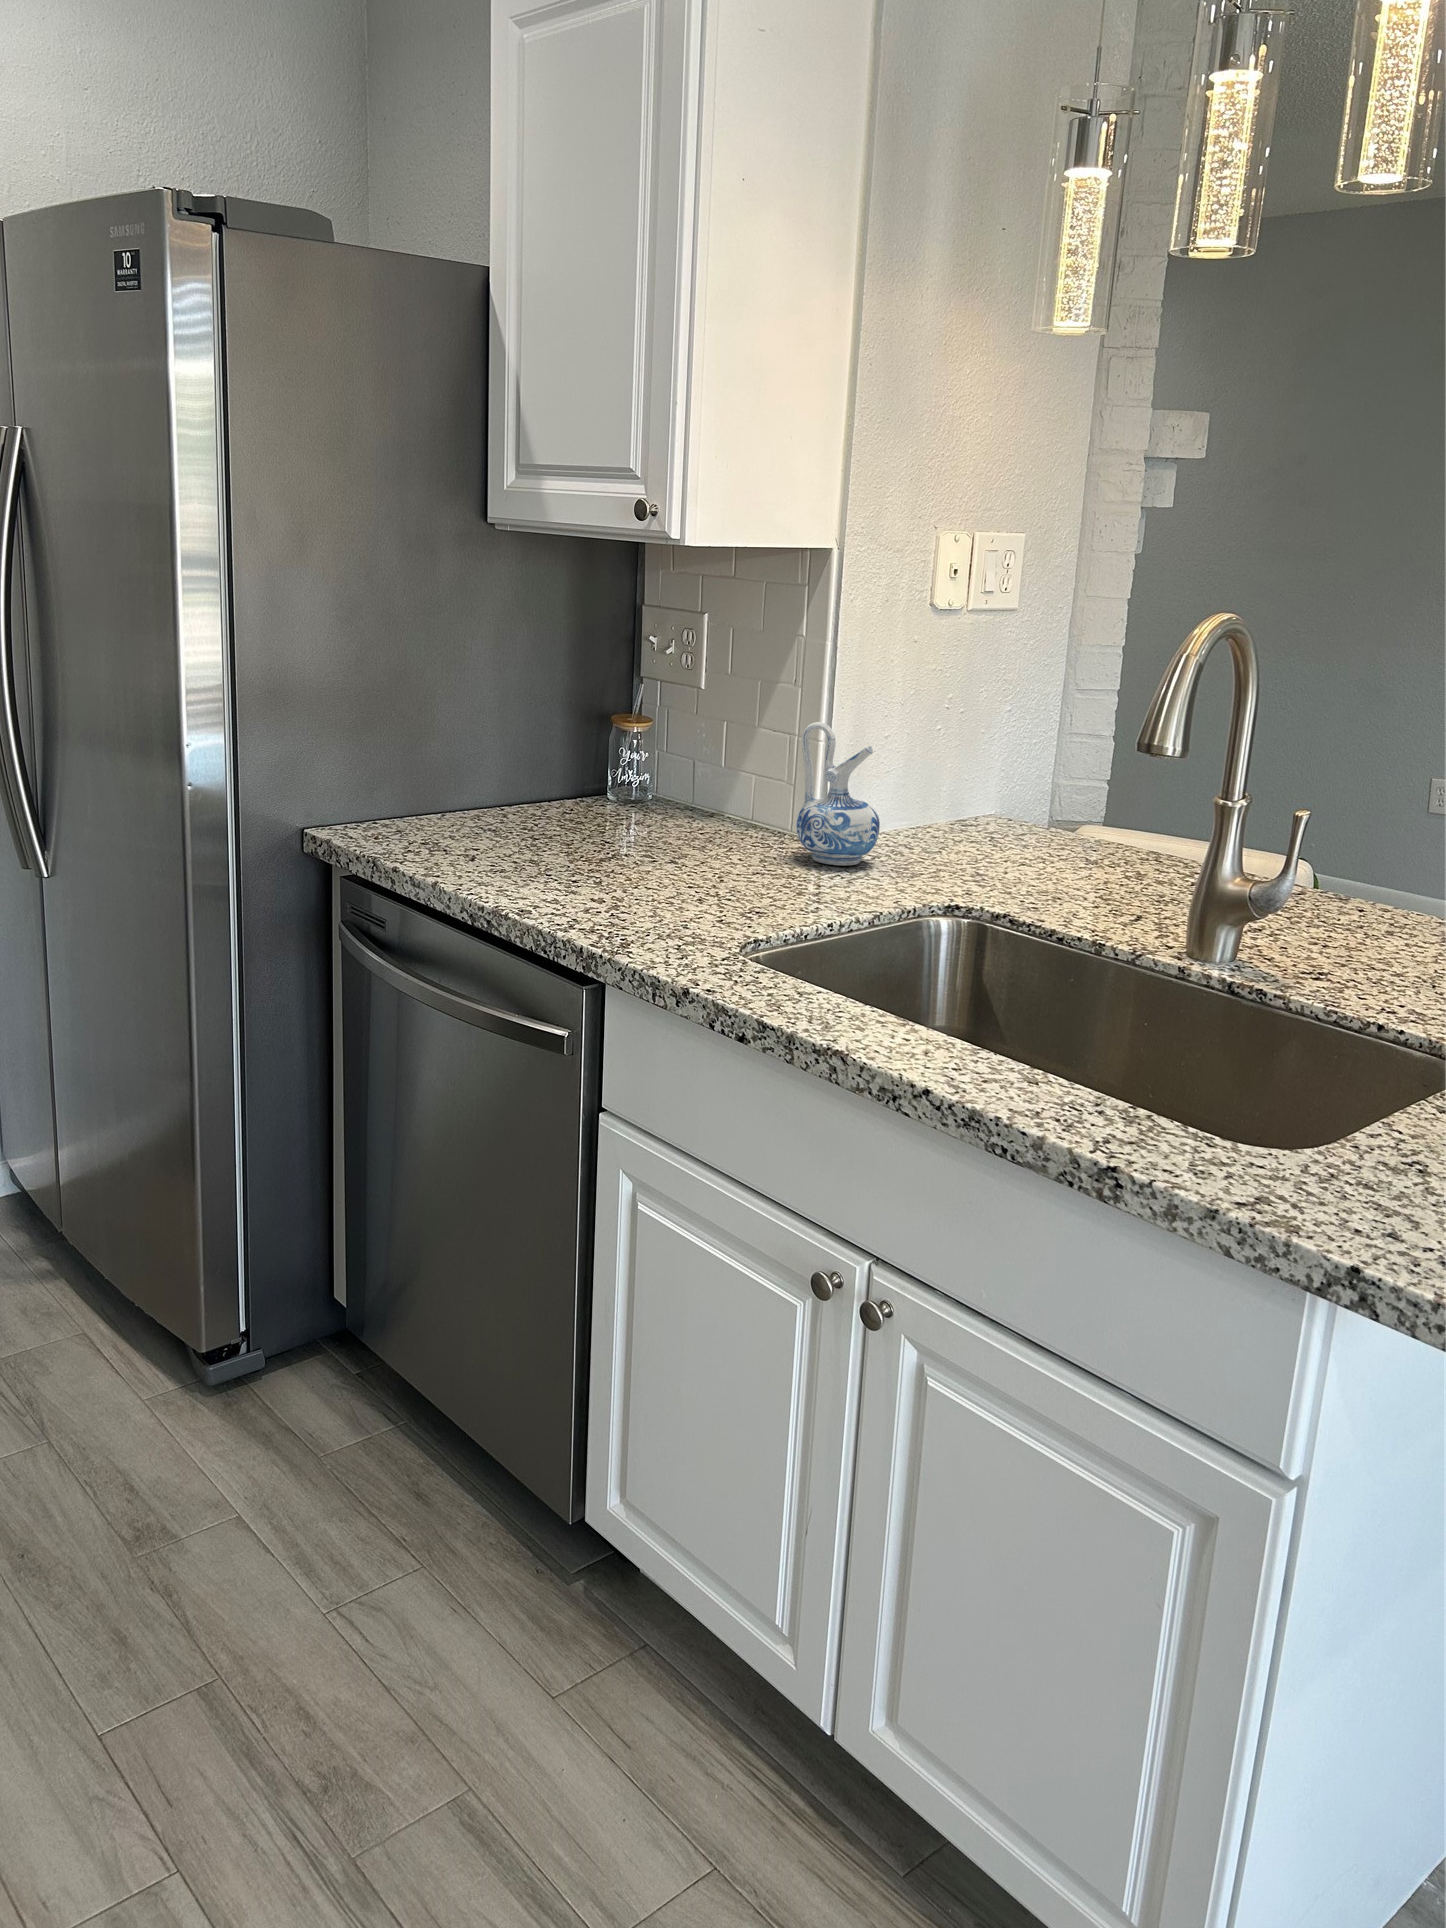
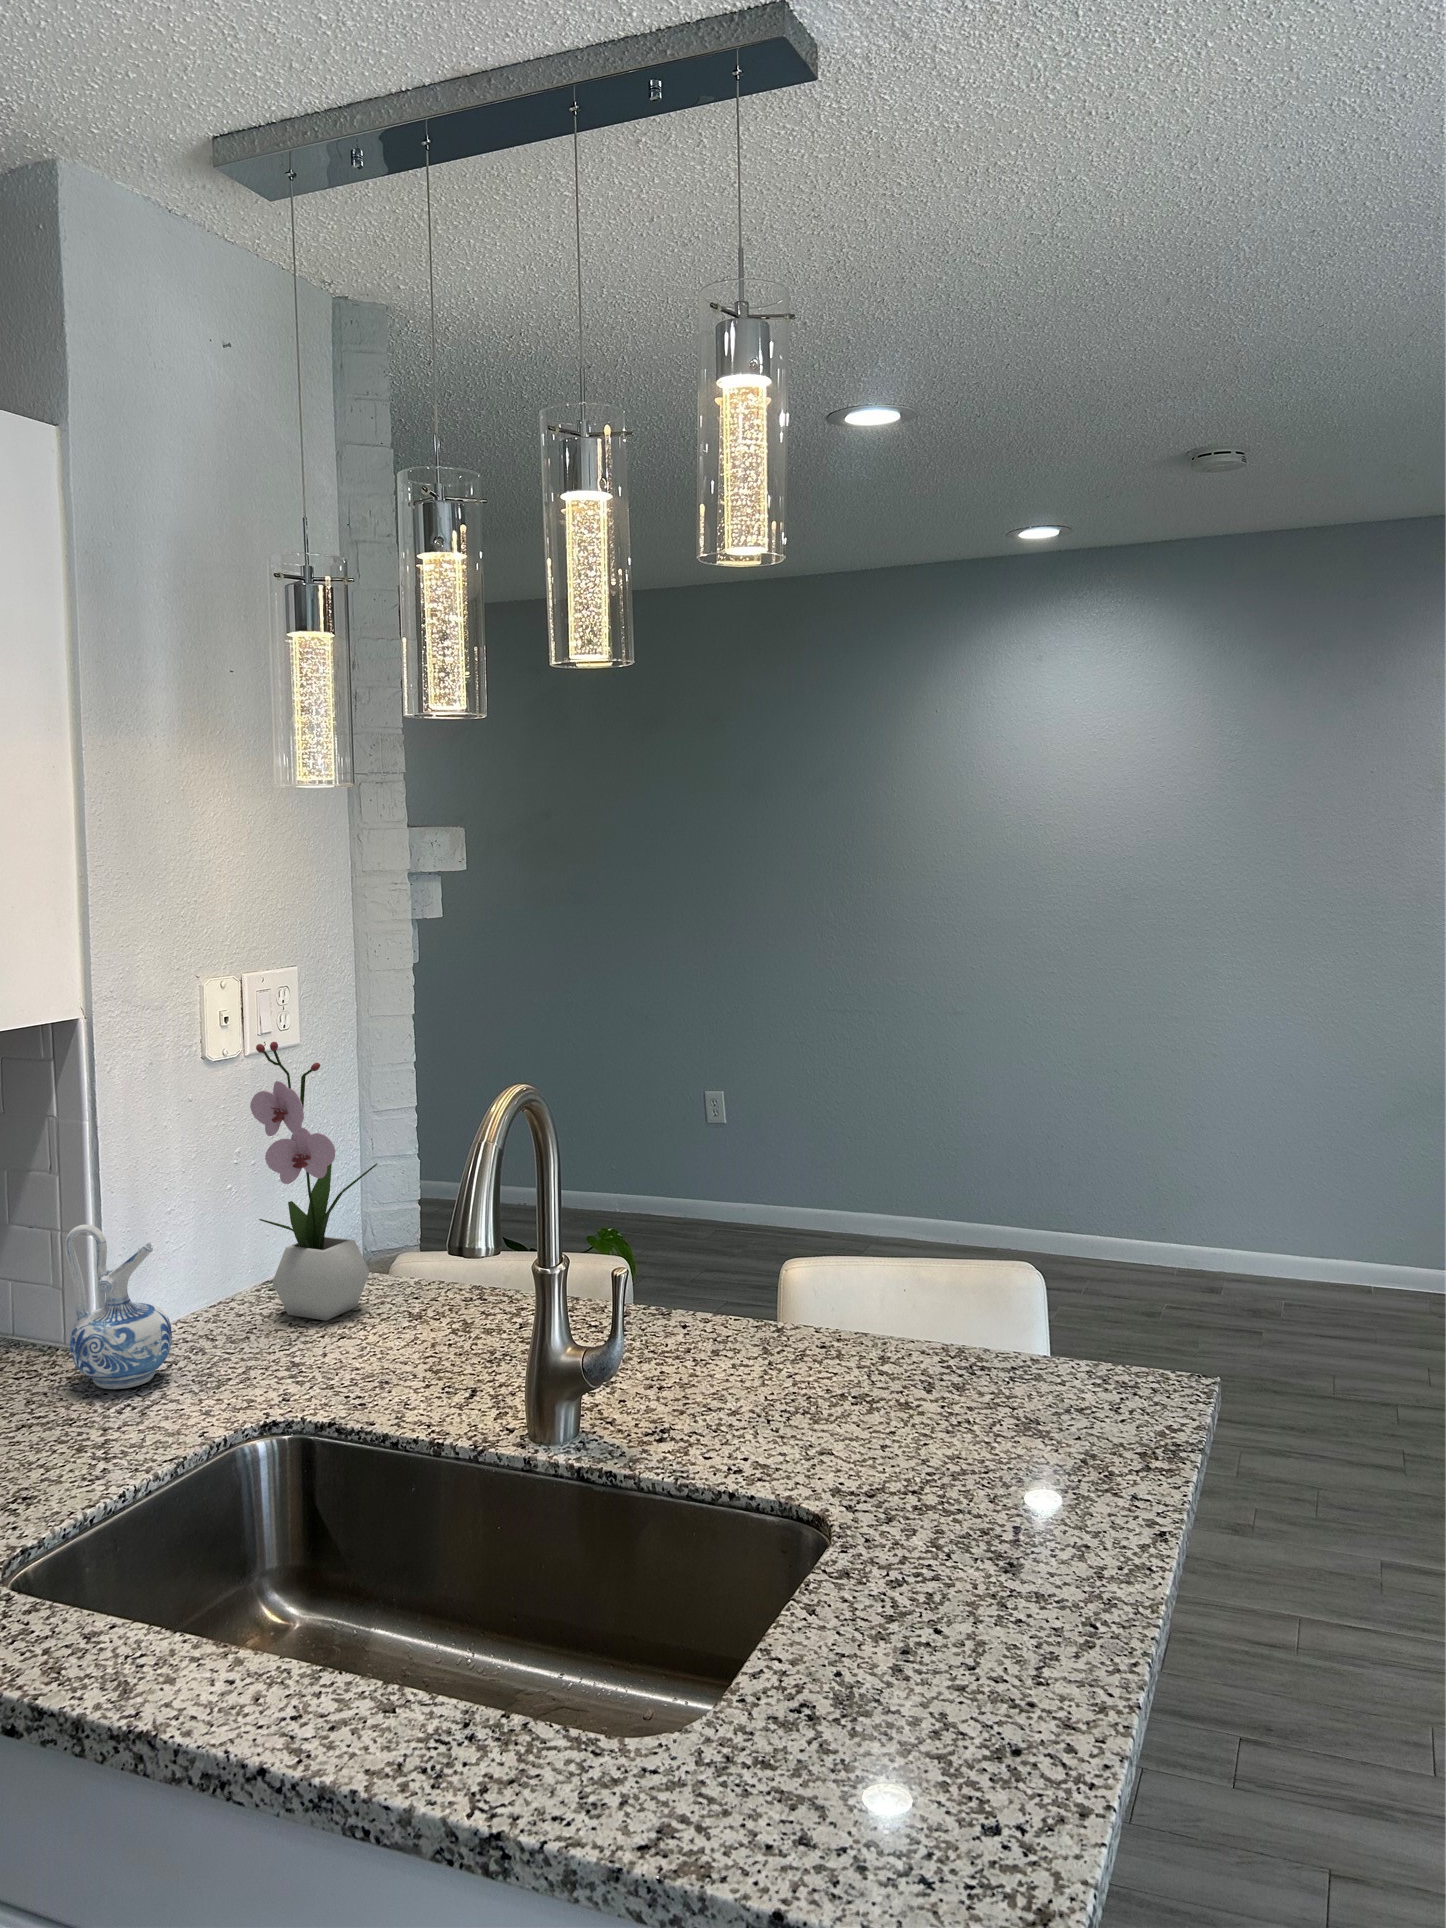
flower arrangement: none [963,592,1078,853] -> present [250,1042,377,1321]

